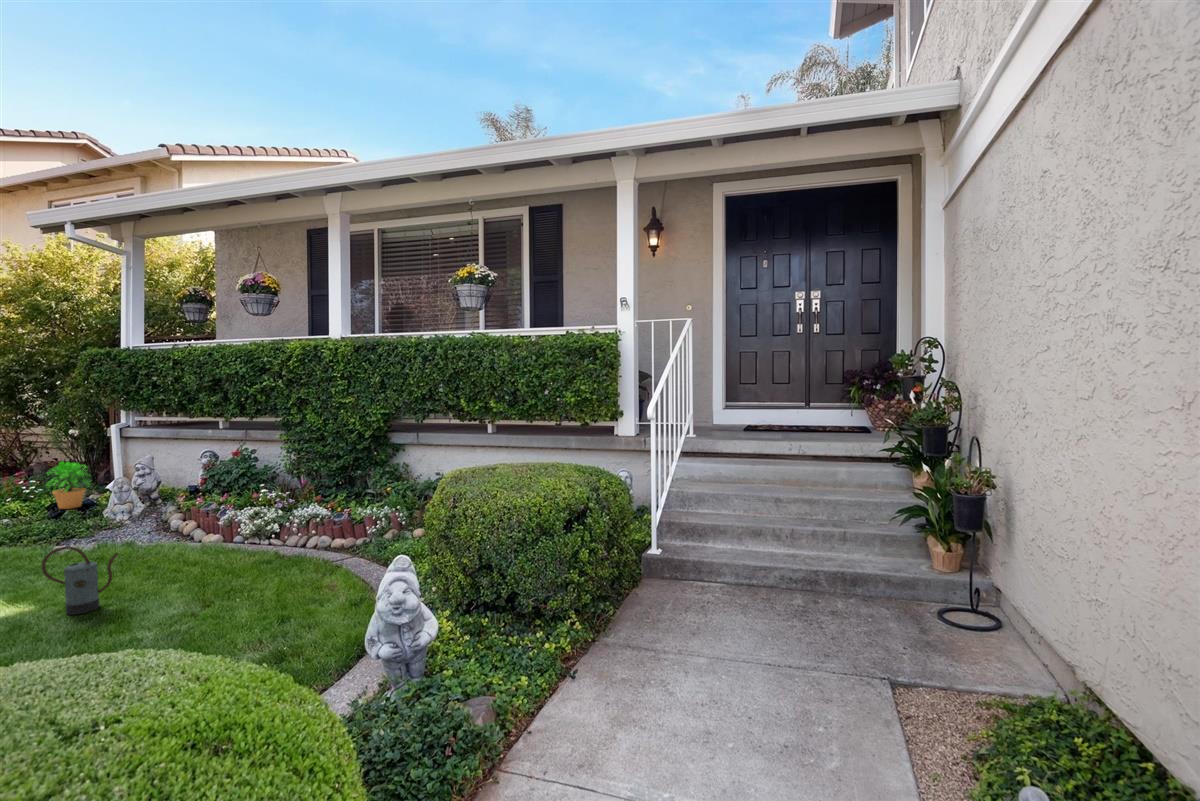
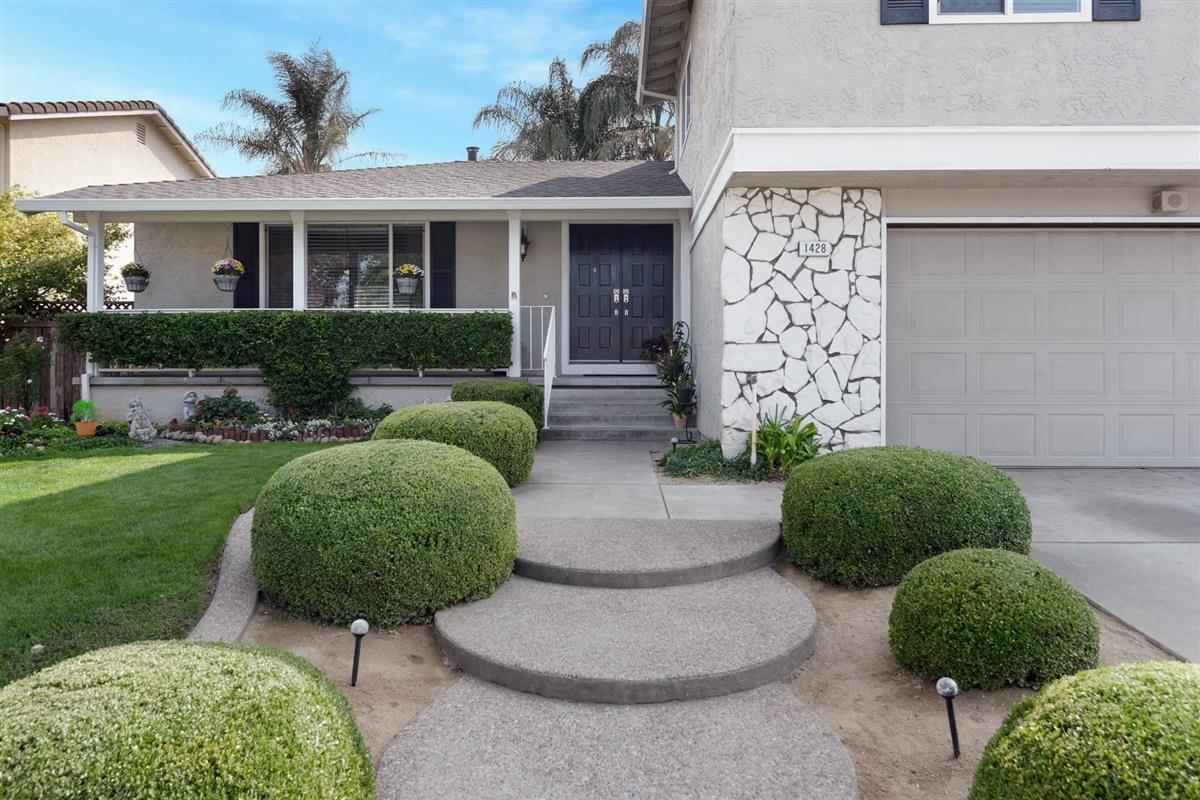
watering can: present [42,546,118,615] -> none [236,423,269,459]

